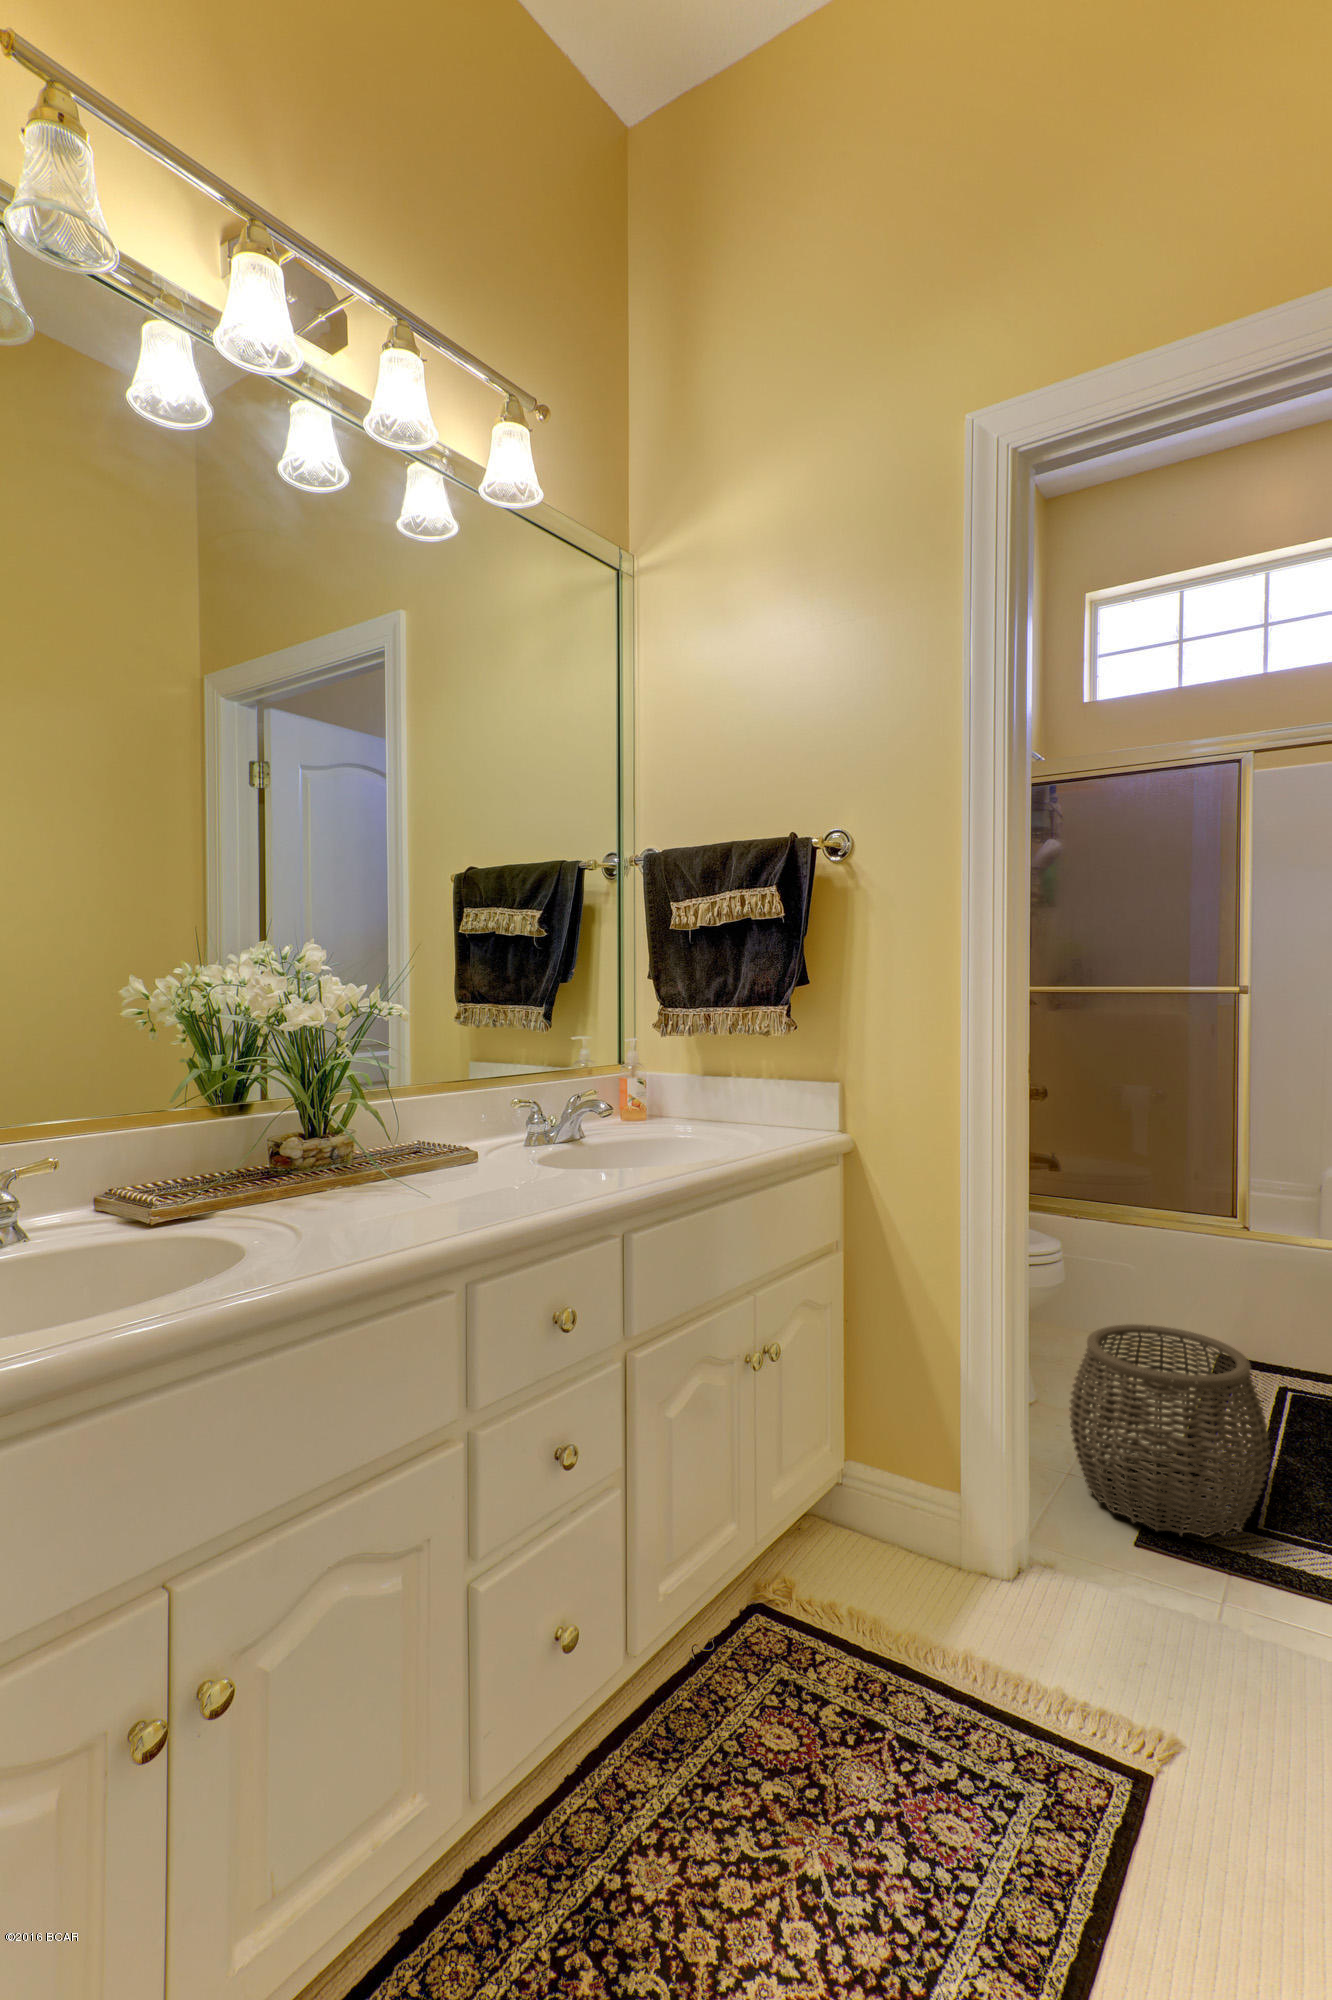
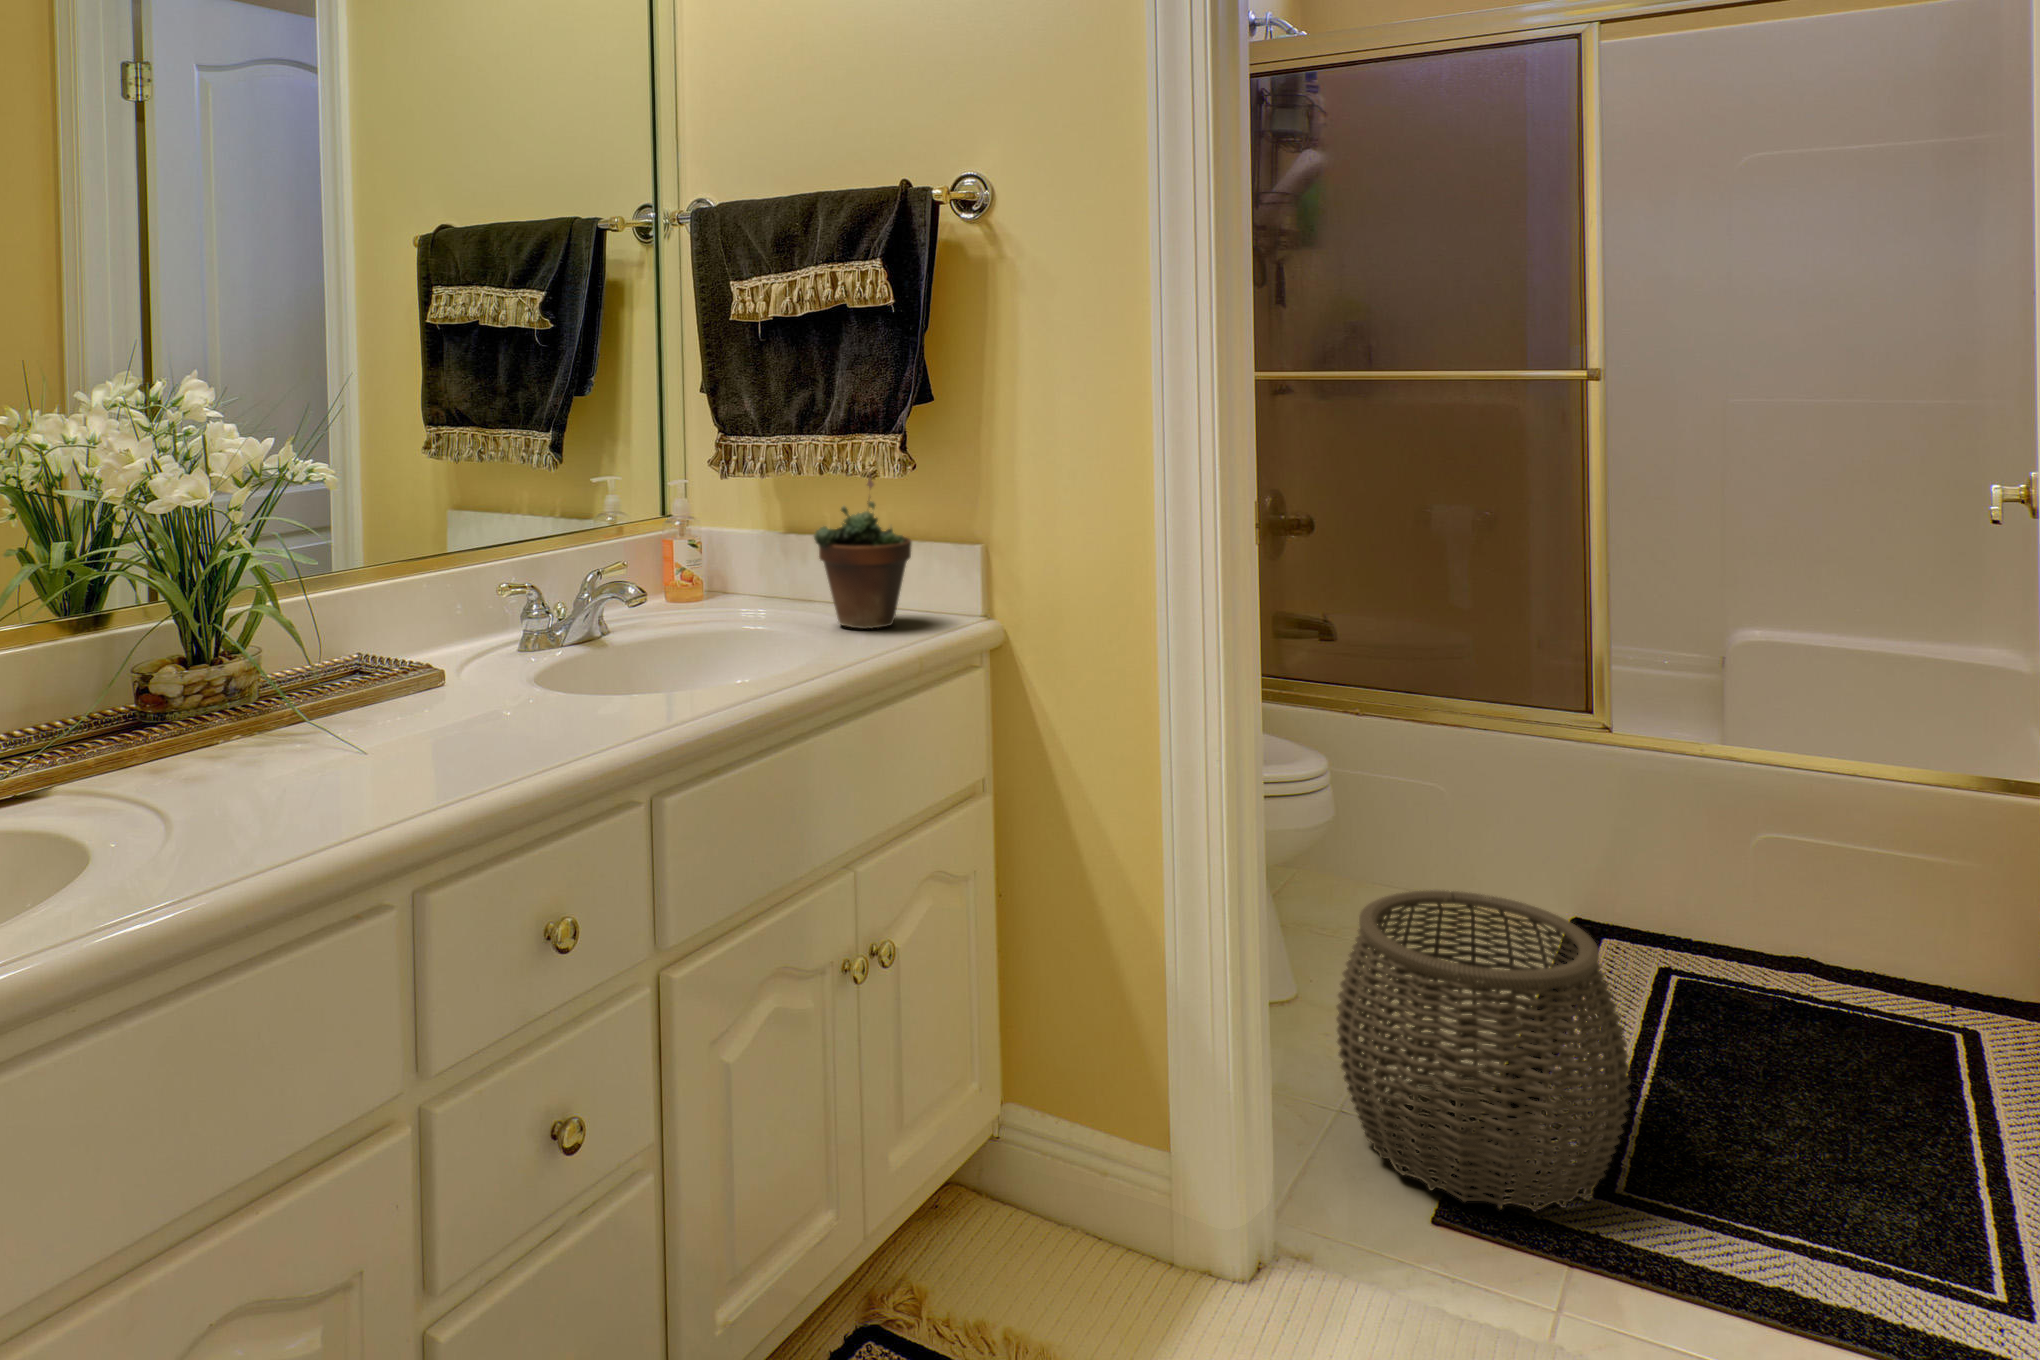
succulent plant: none [726,1030,793,1136] -> present [814,475,911,629]

